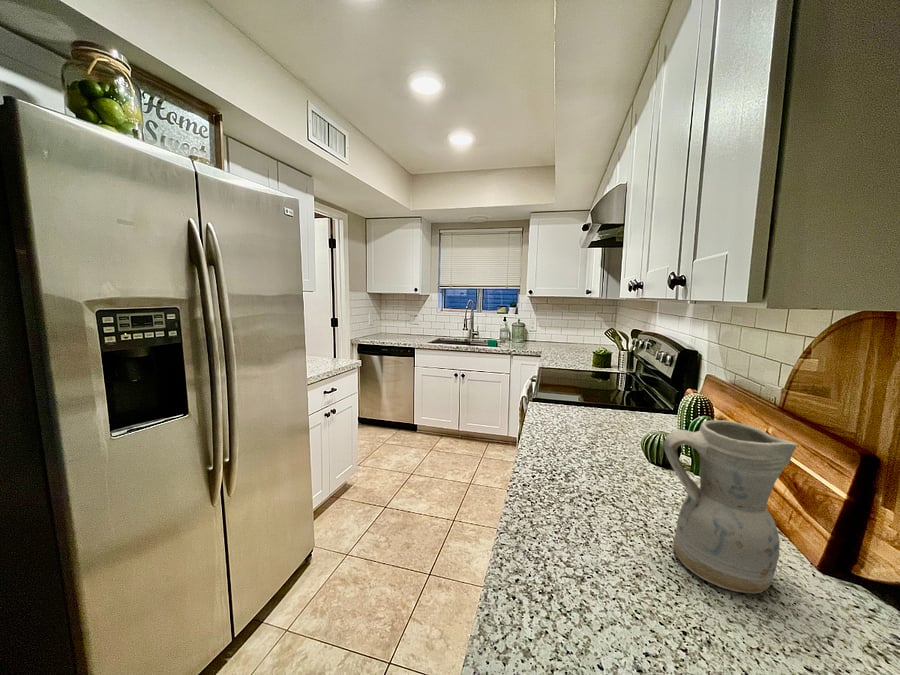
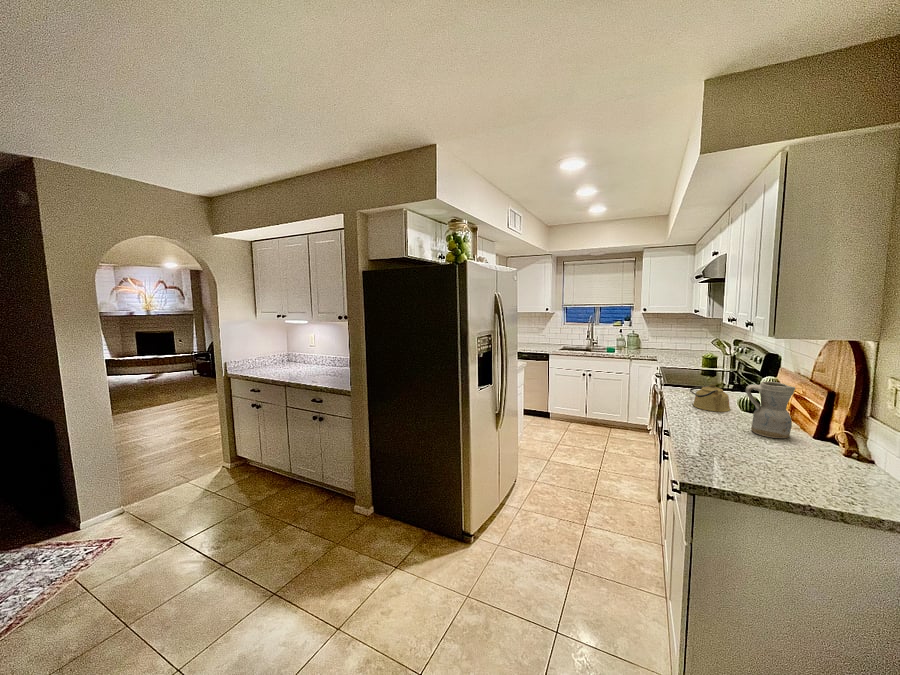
kettle: none [555,409,626,470] -> present [690,384,731,412]

